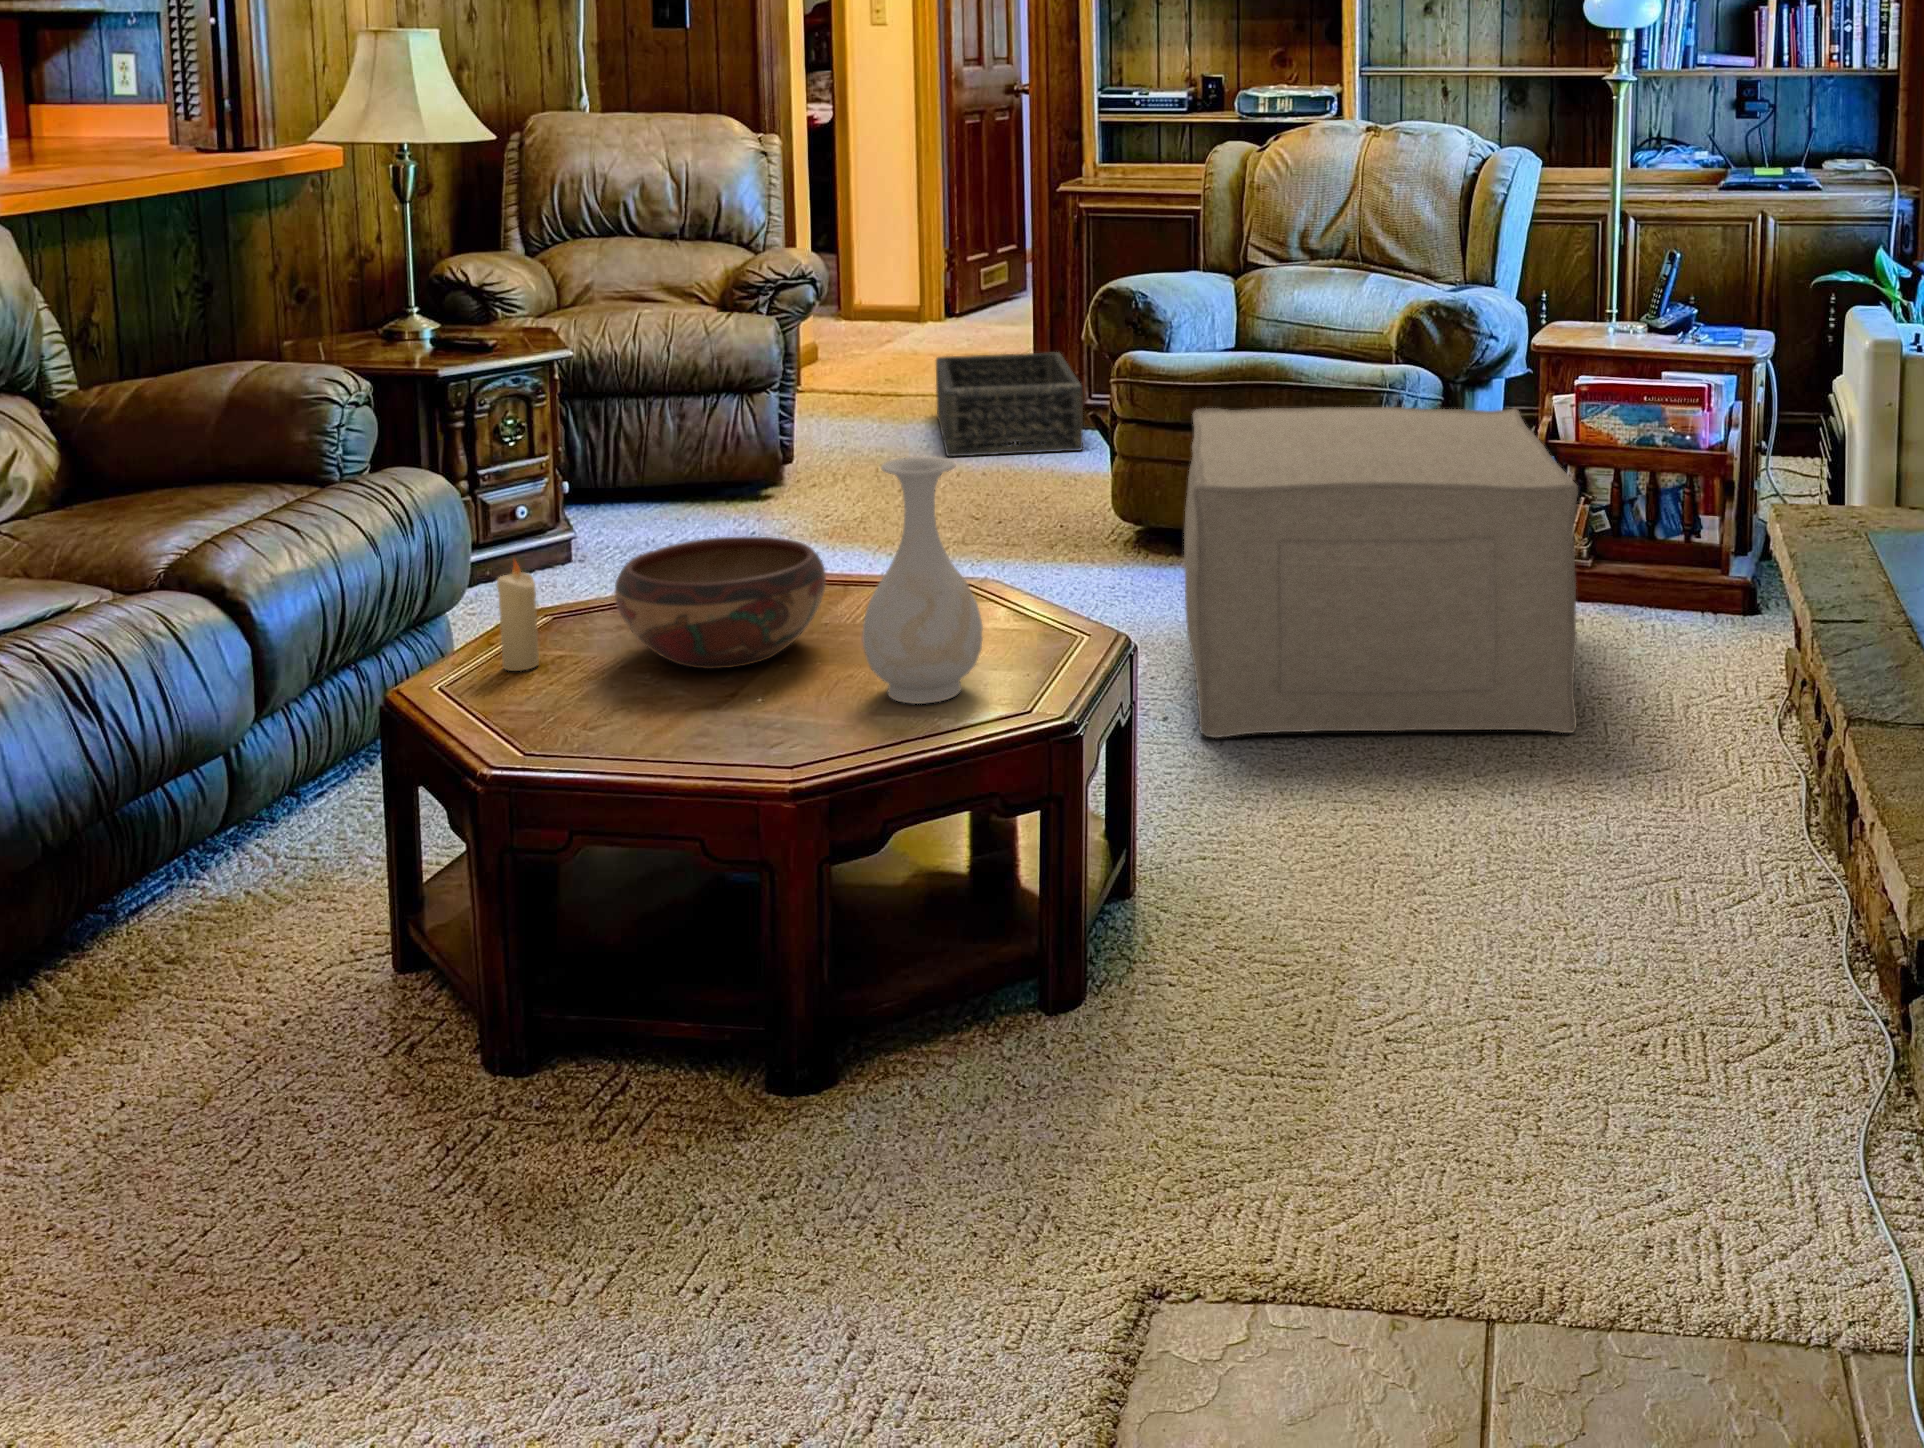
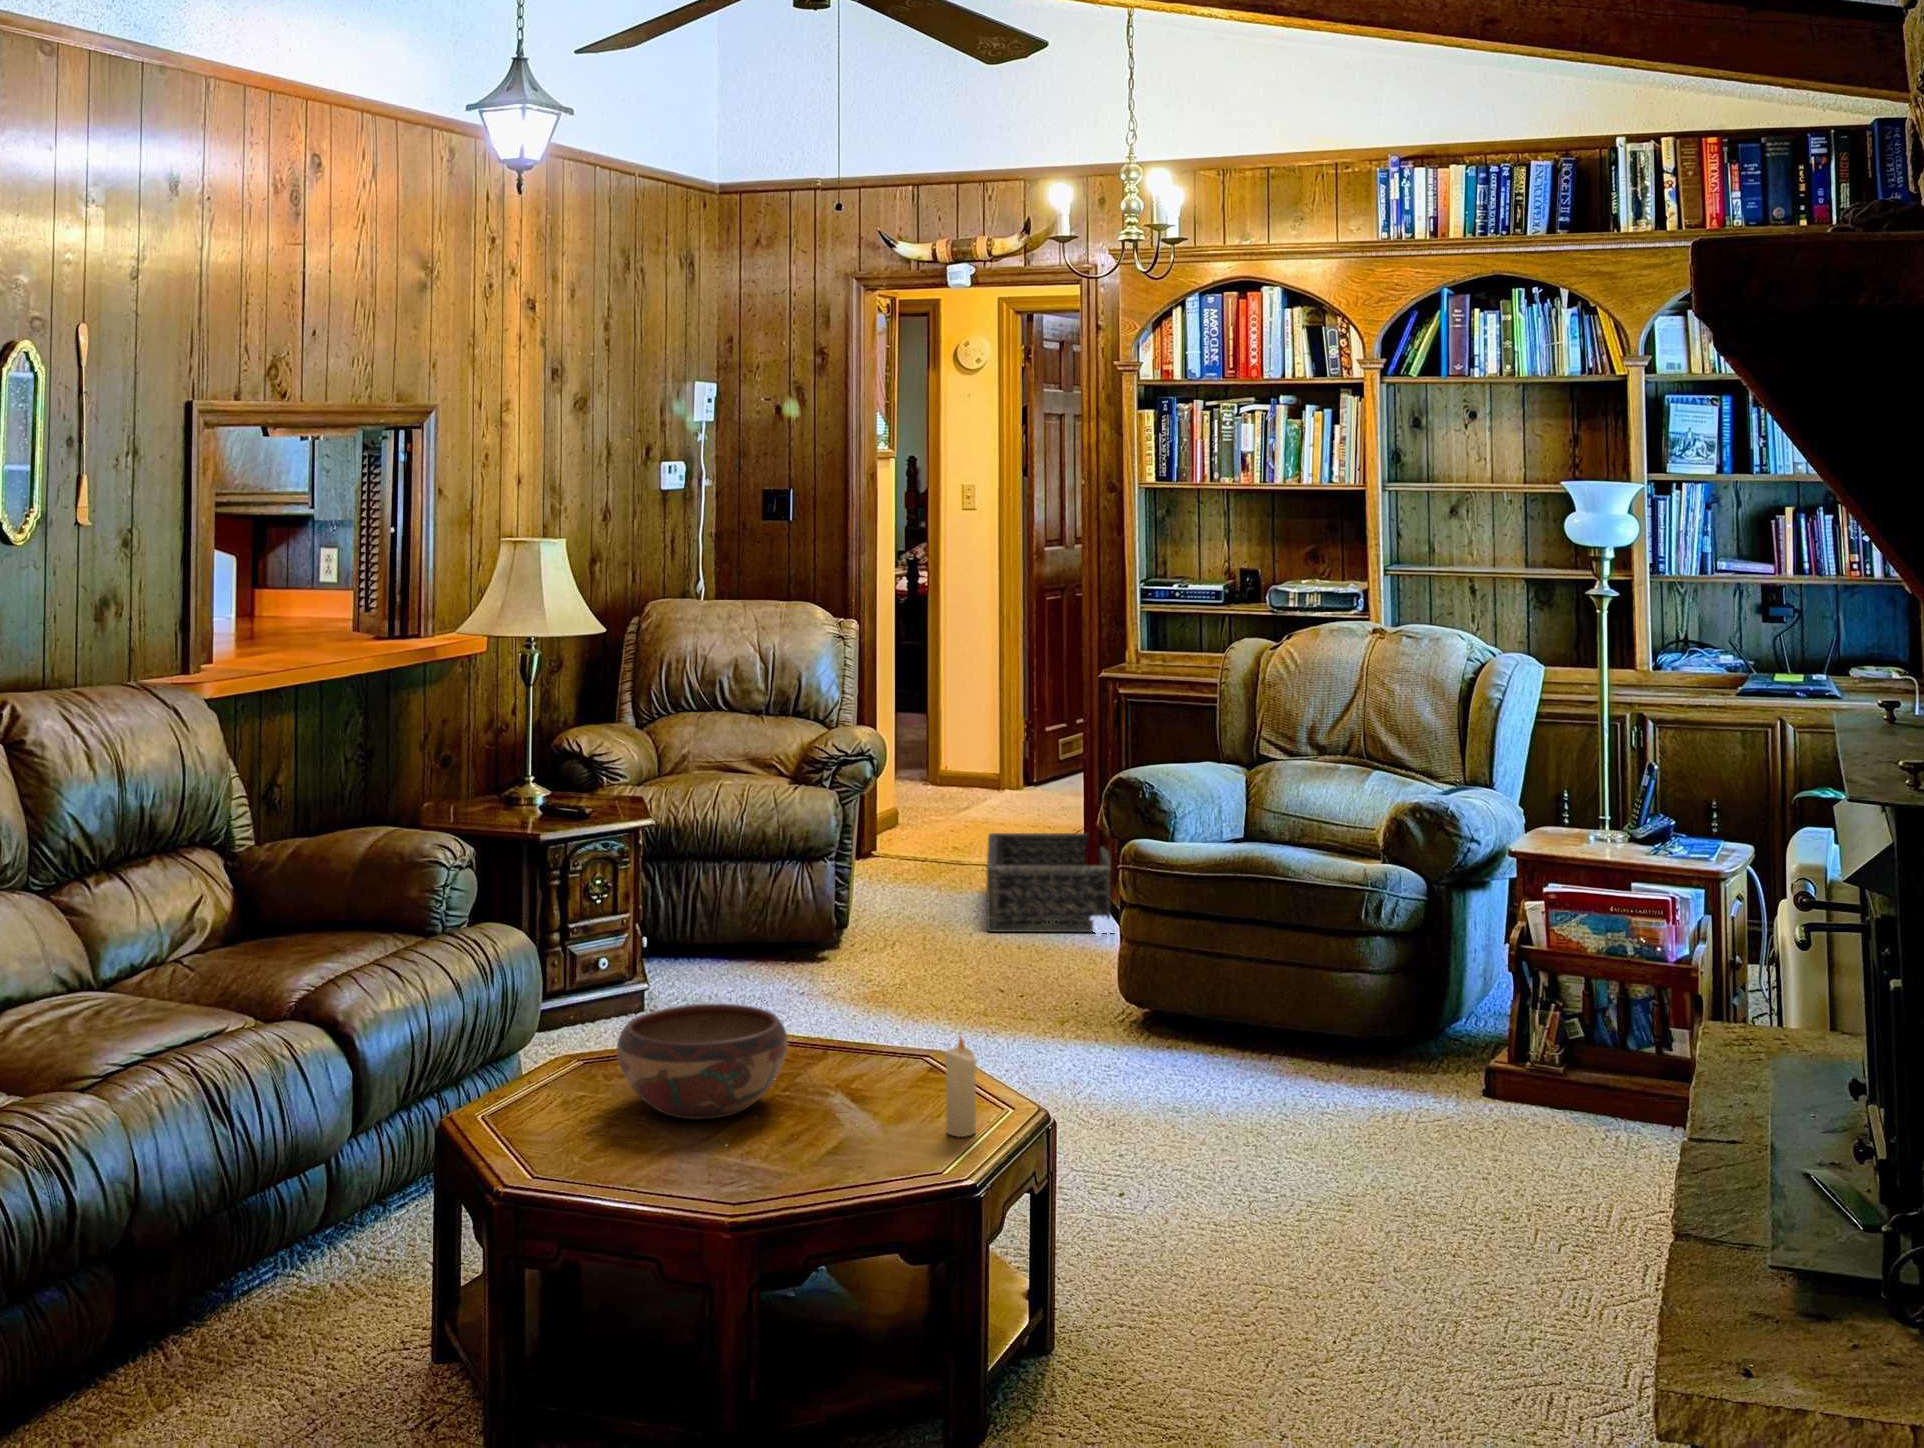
ottoman: present [1184,407,1578,738] -> none [1139,903,1511,1252]
vase: present [863,456,983,704] -> none [802,944,902,1164]
candle: present [497,559,539,671] -> present [945,1036,976,1137]

